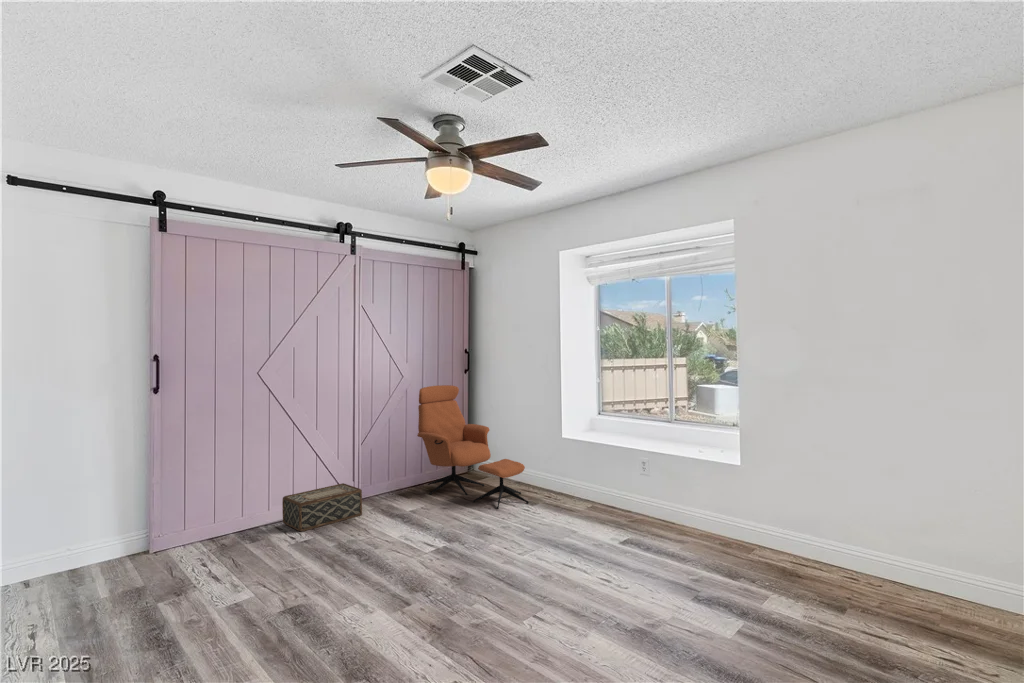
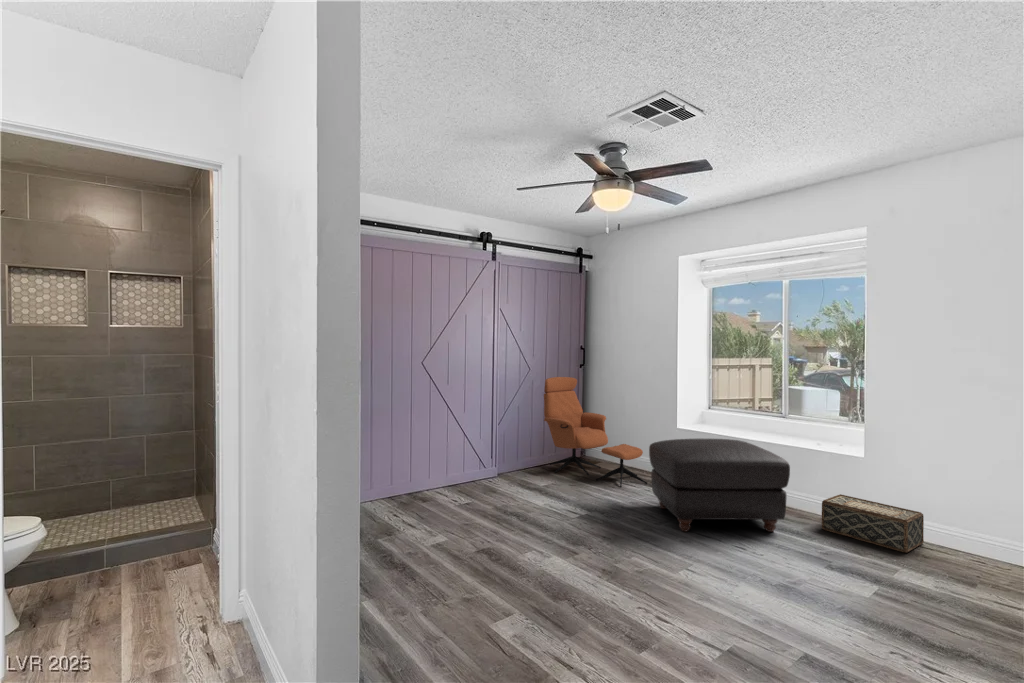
ottoman: none [520,454,662,563] -> present [649,439,790,532]
woven basket: present [282,483,362,531] -> present [822,494,924,553]

